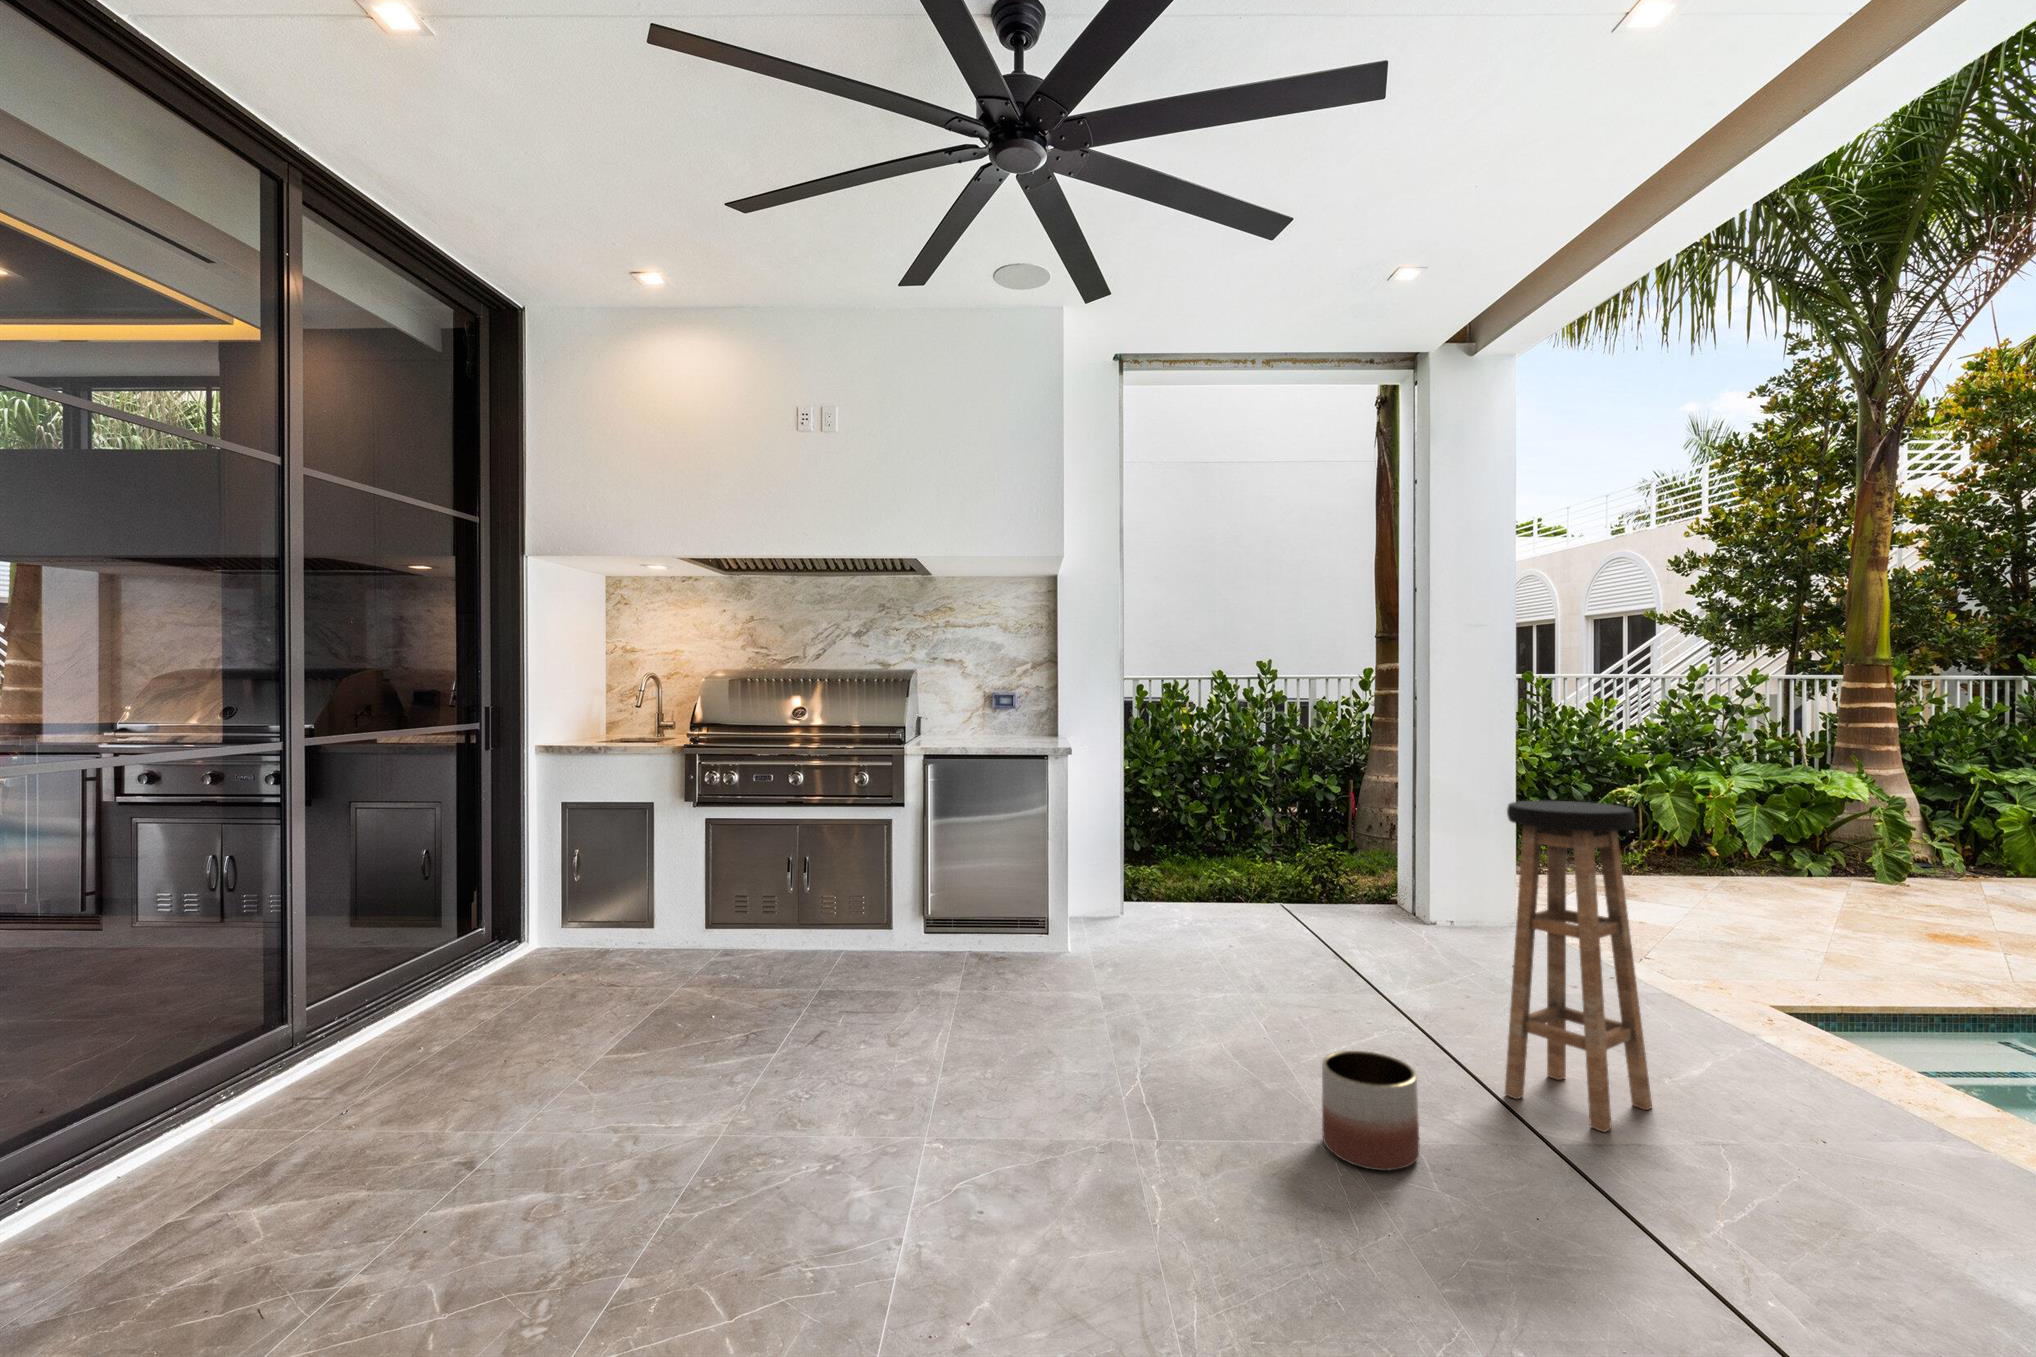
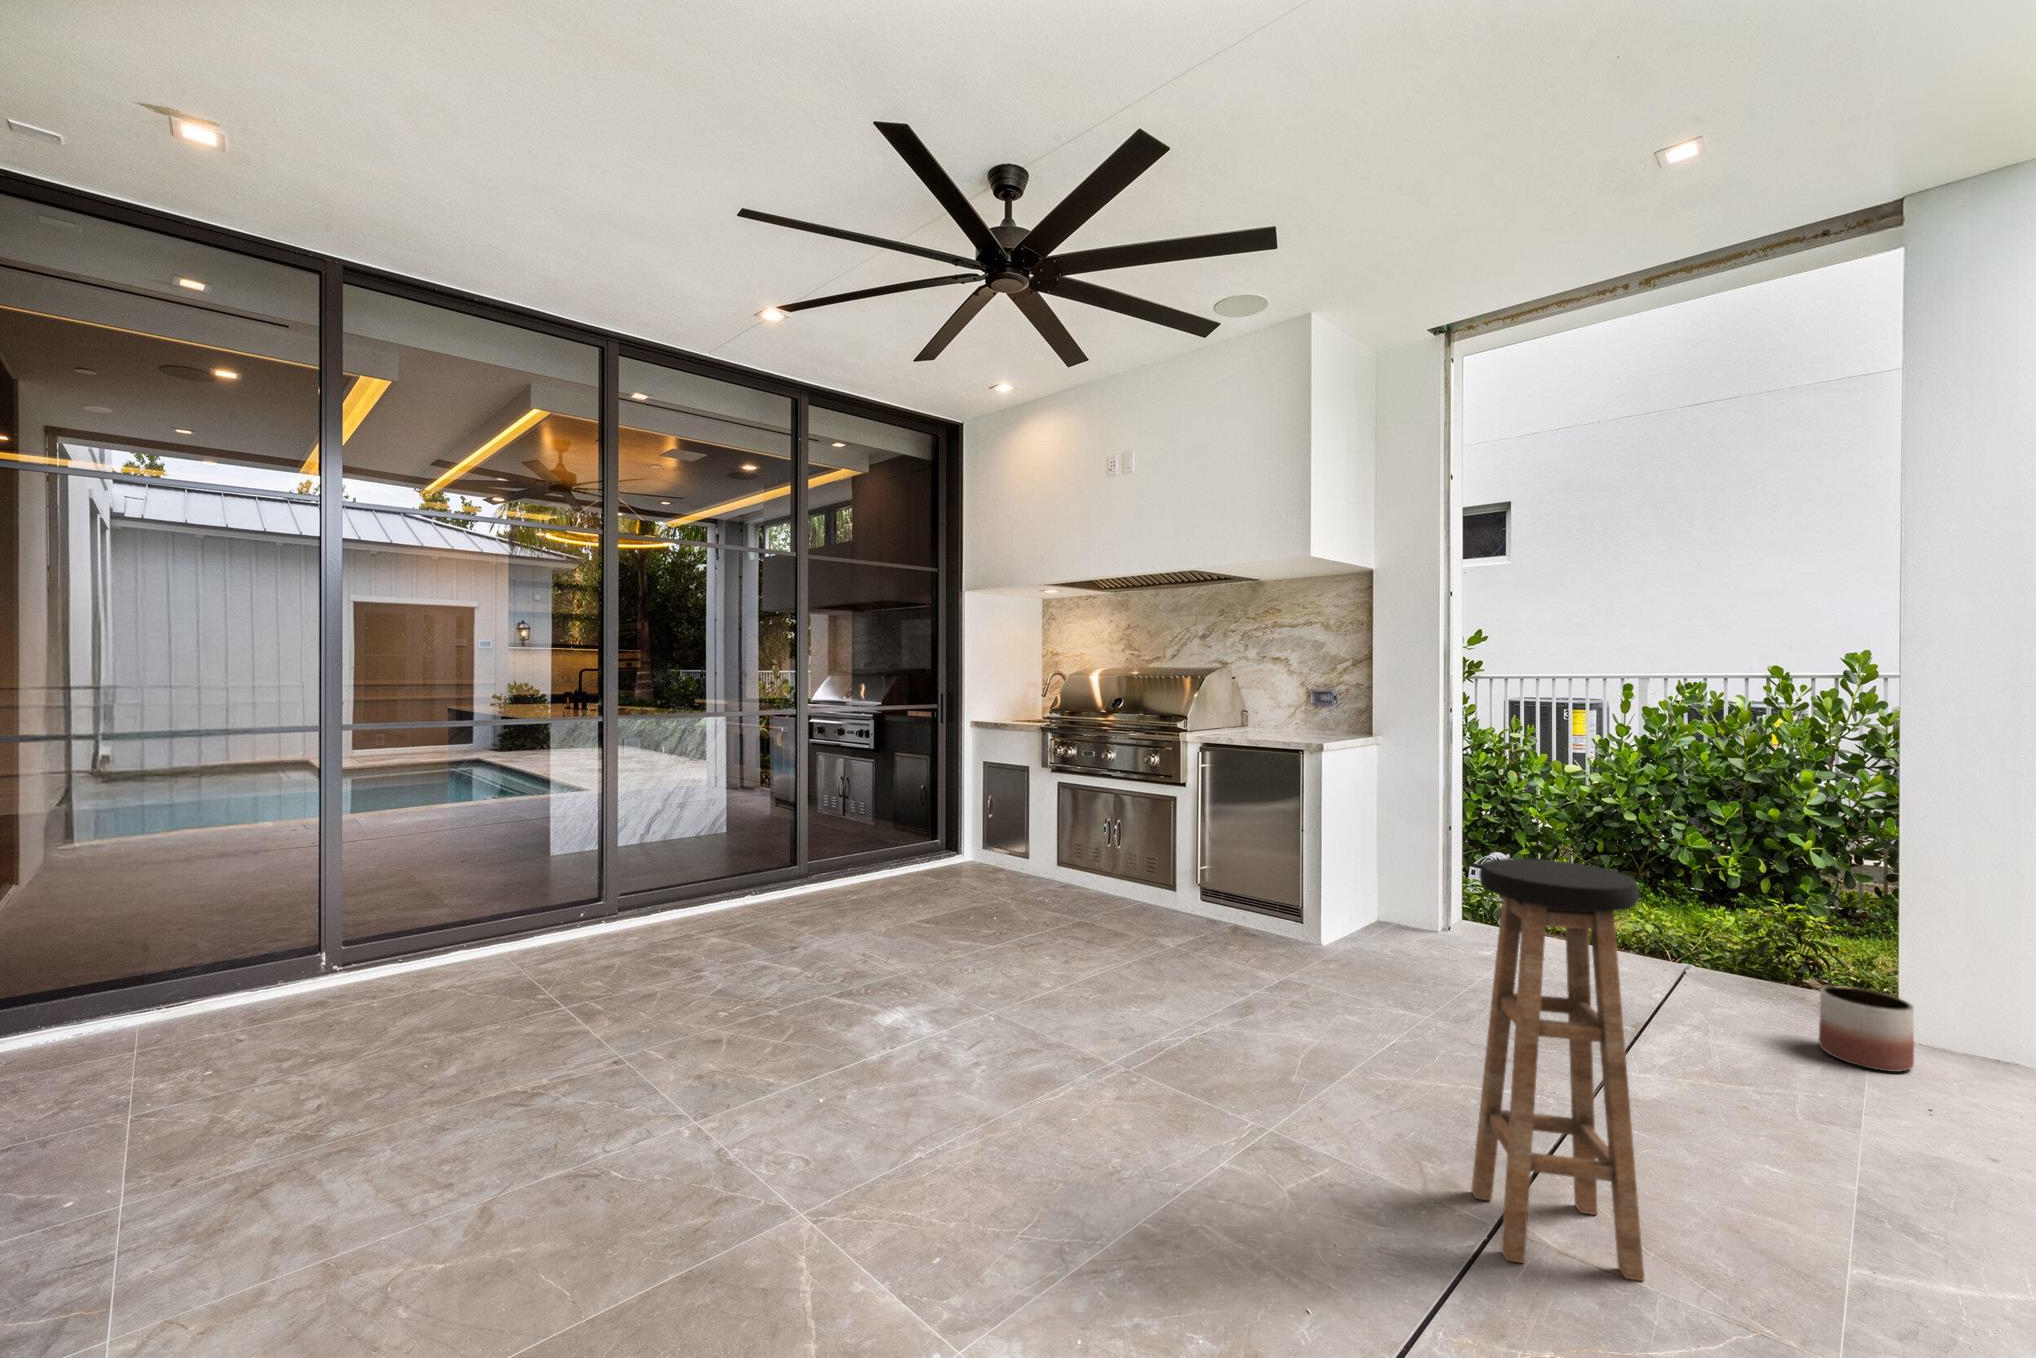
planter: present [1322,1051,1420,1171] -> present [1819,986,1914,1072]

